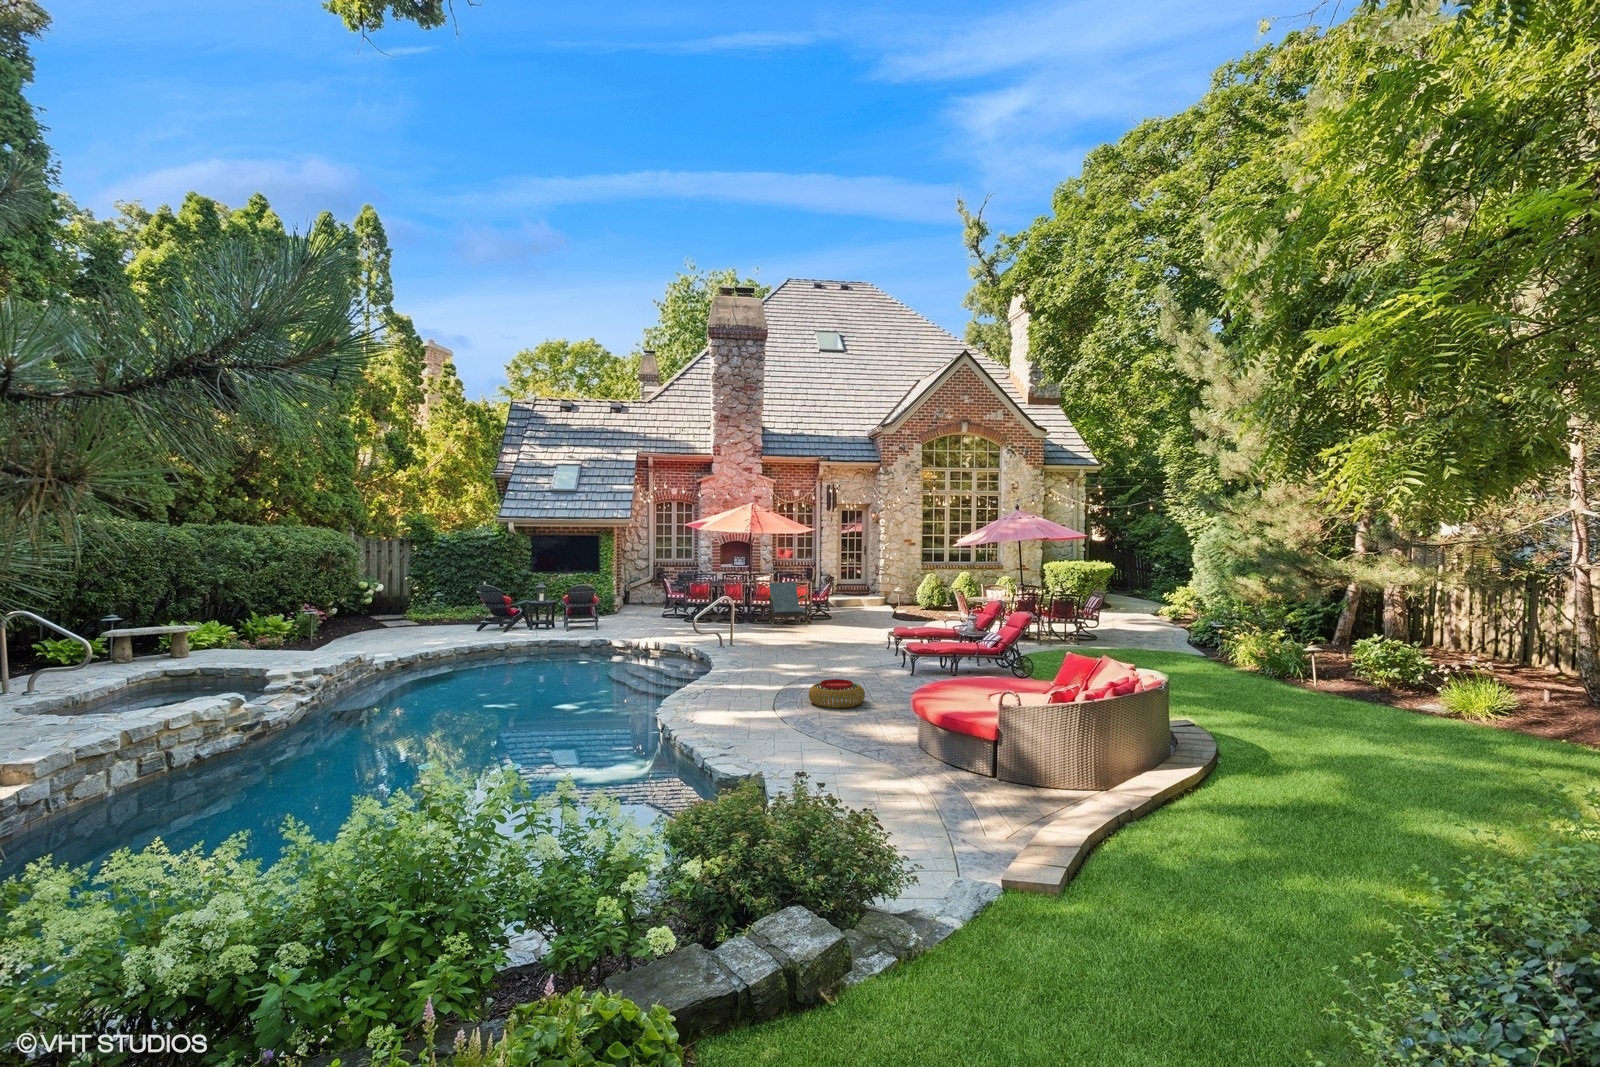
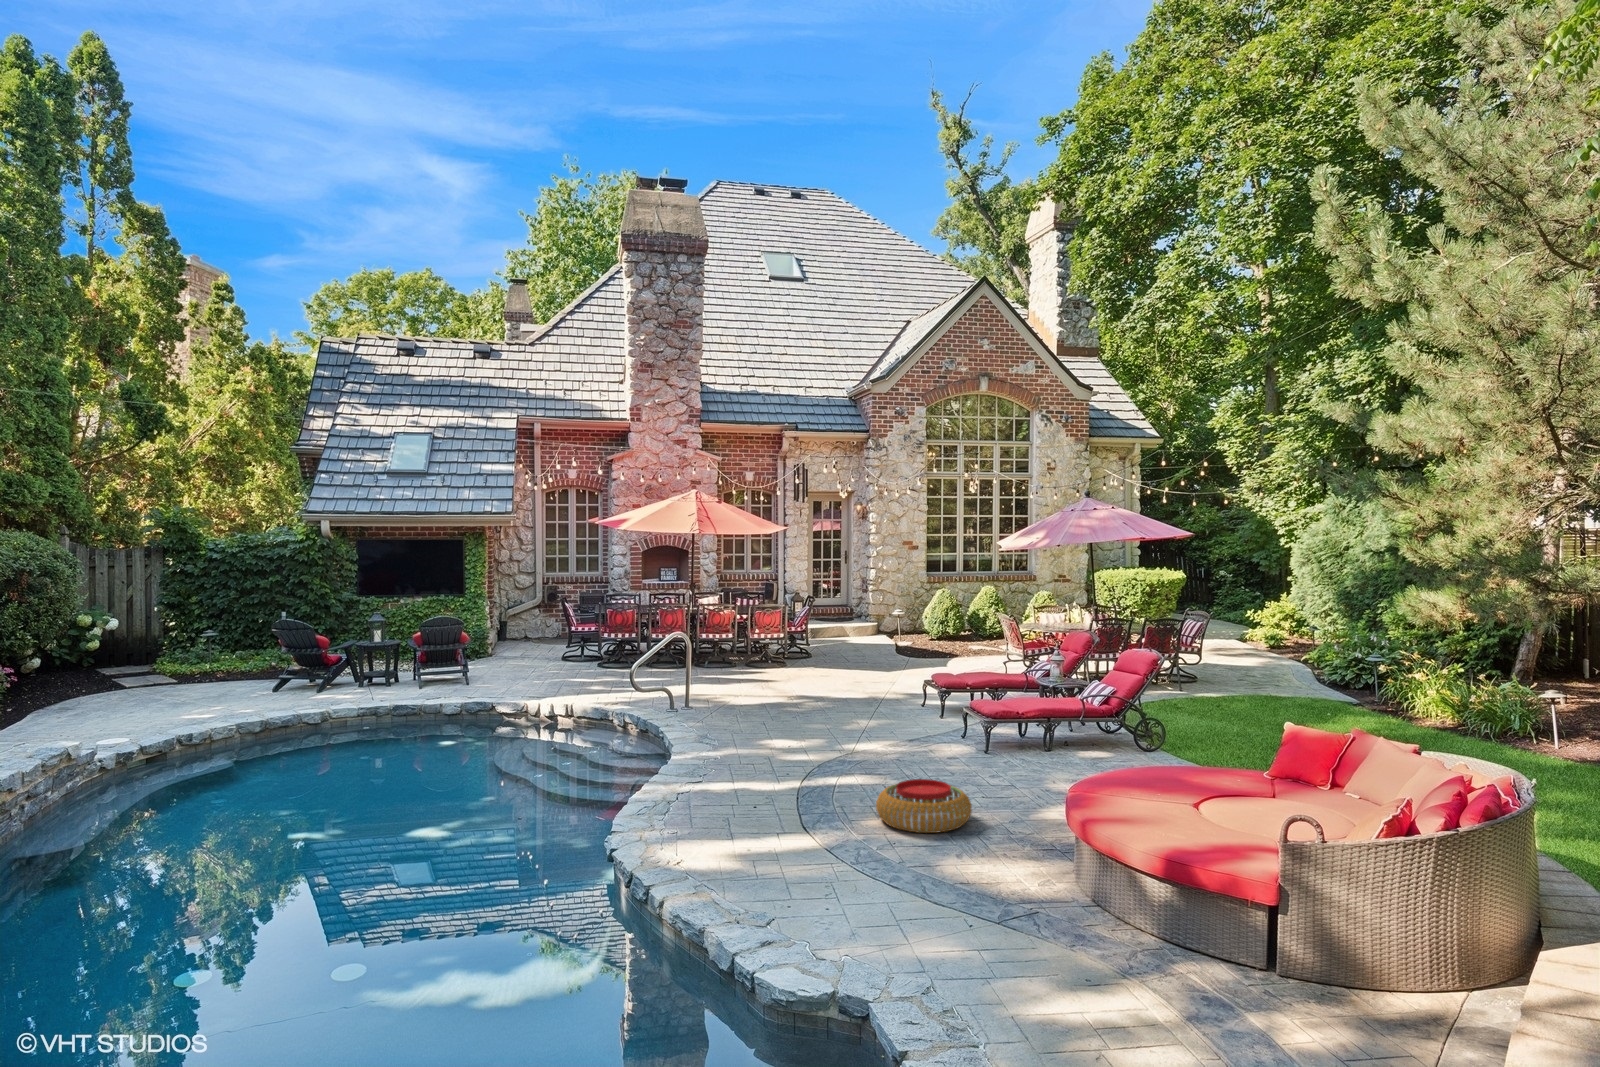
armchair: present [768,582,808,627] -> none [726,605,785,673]

